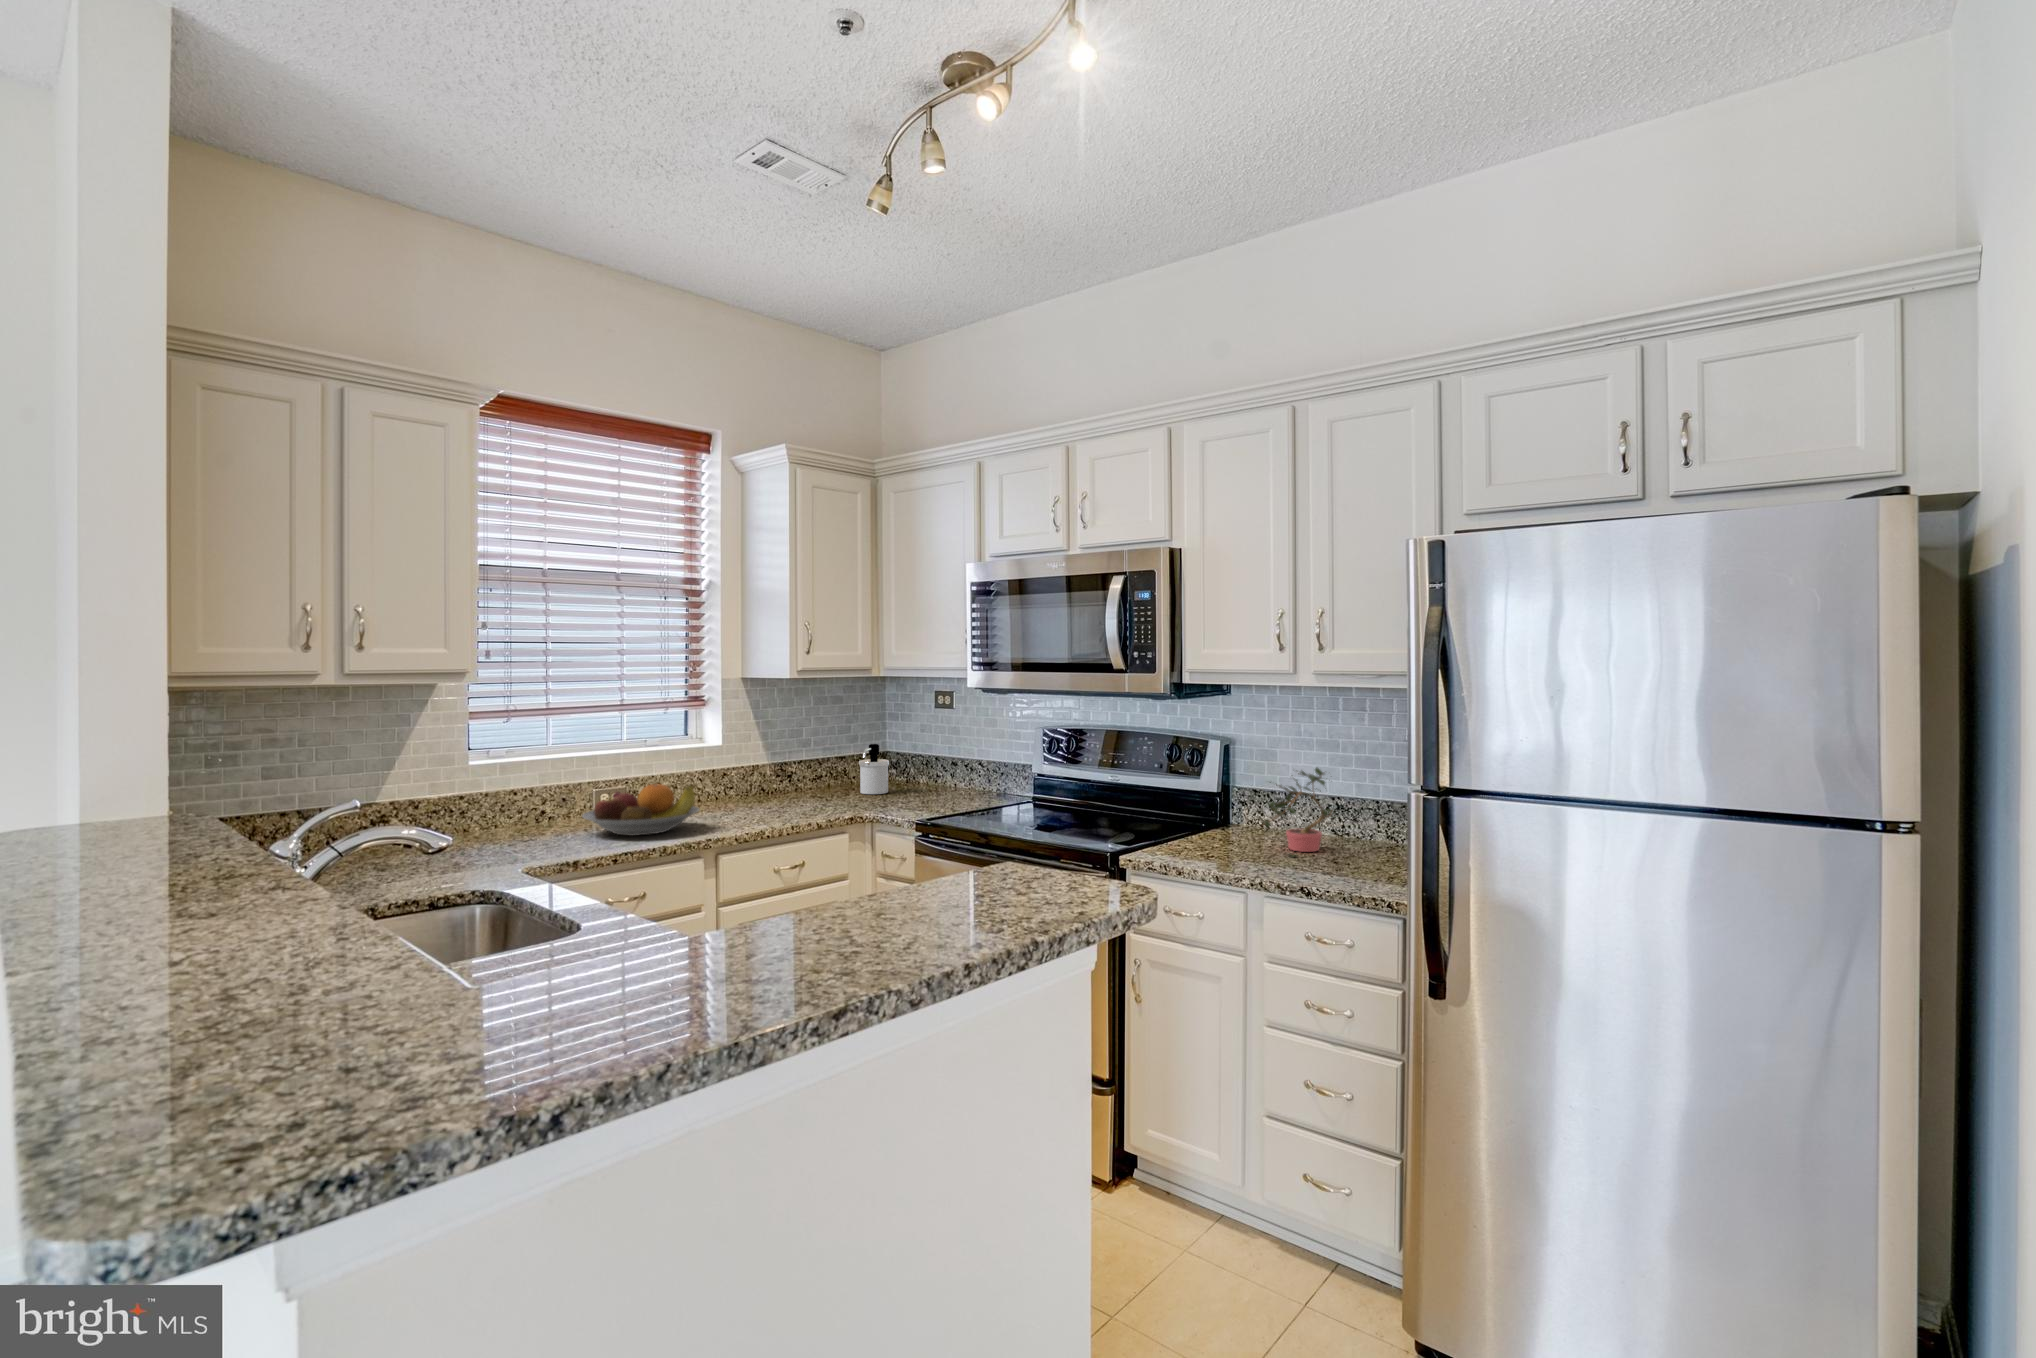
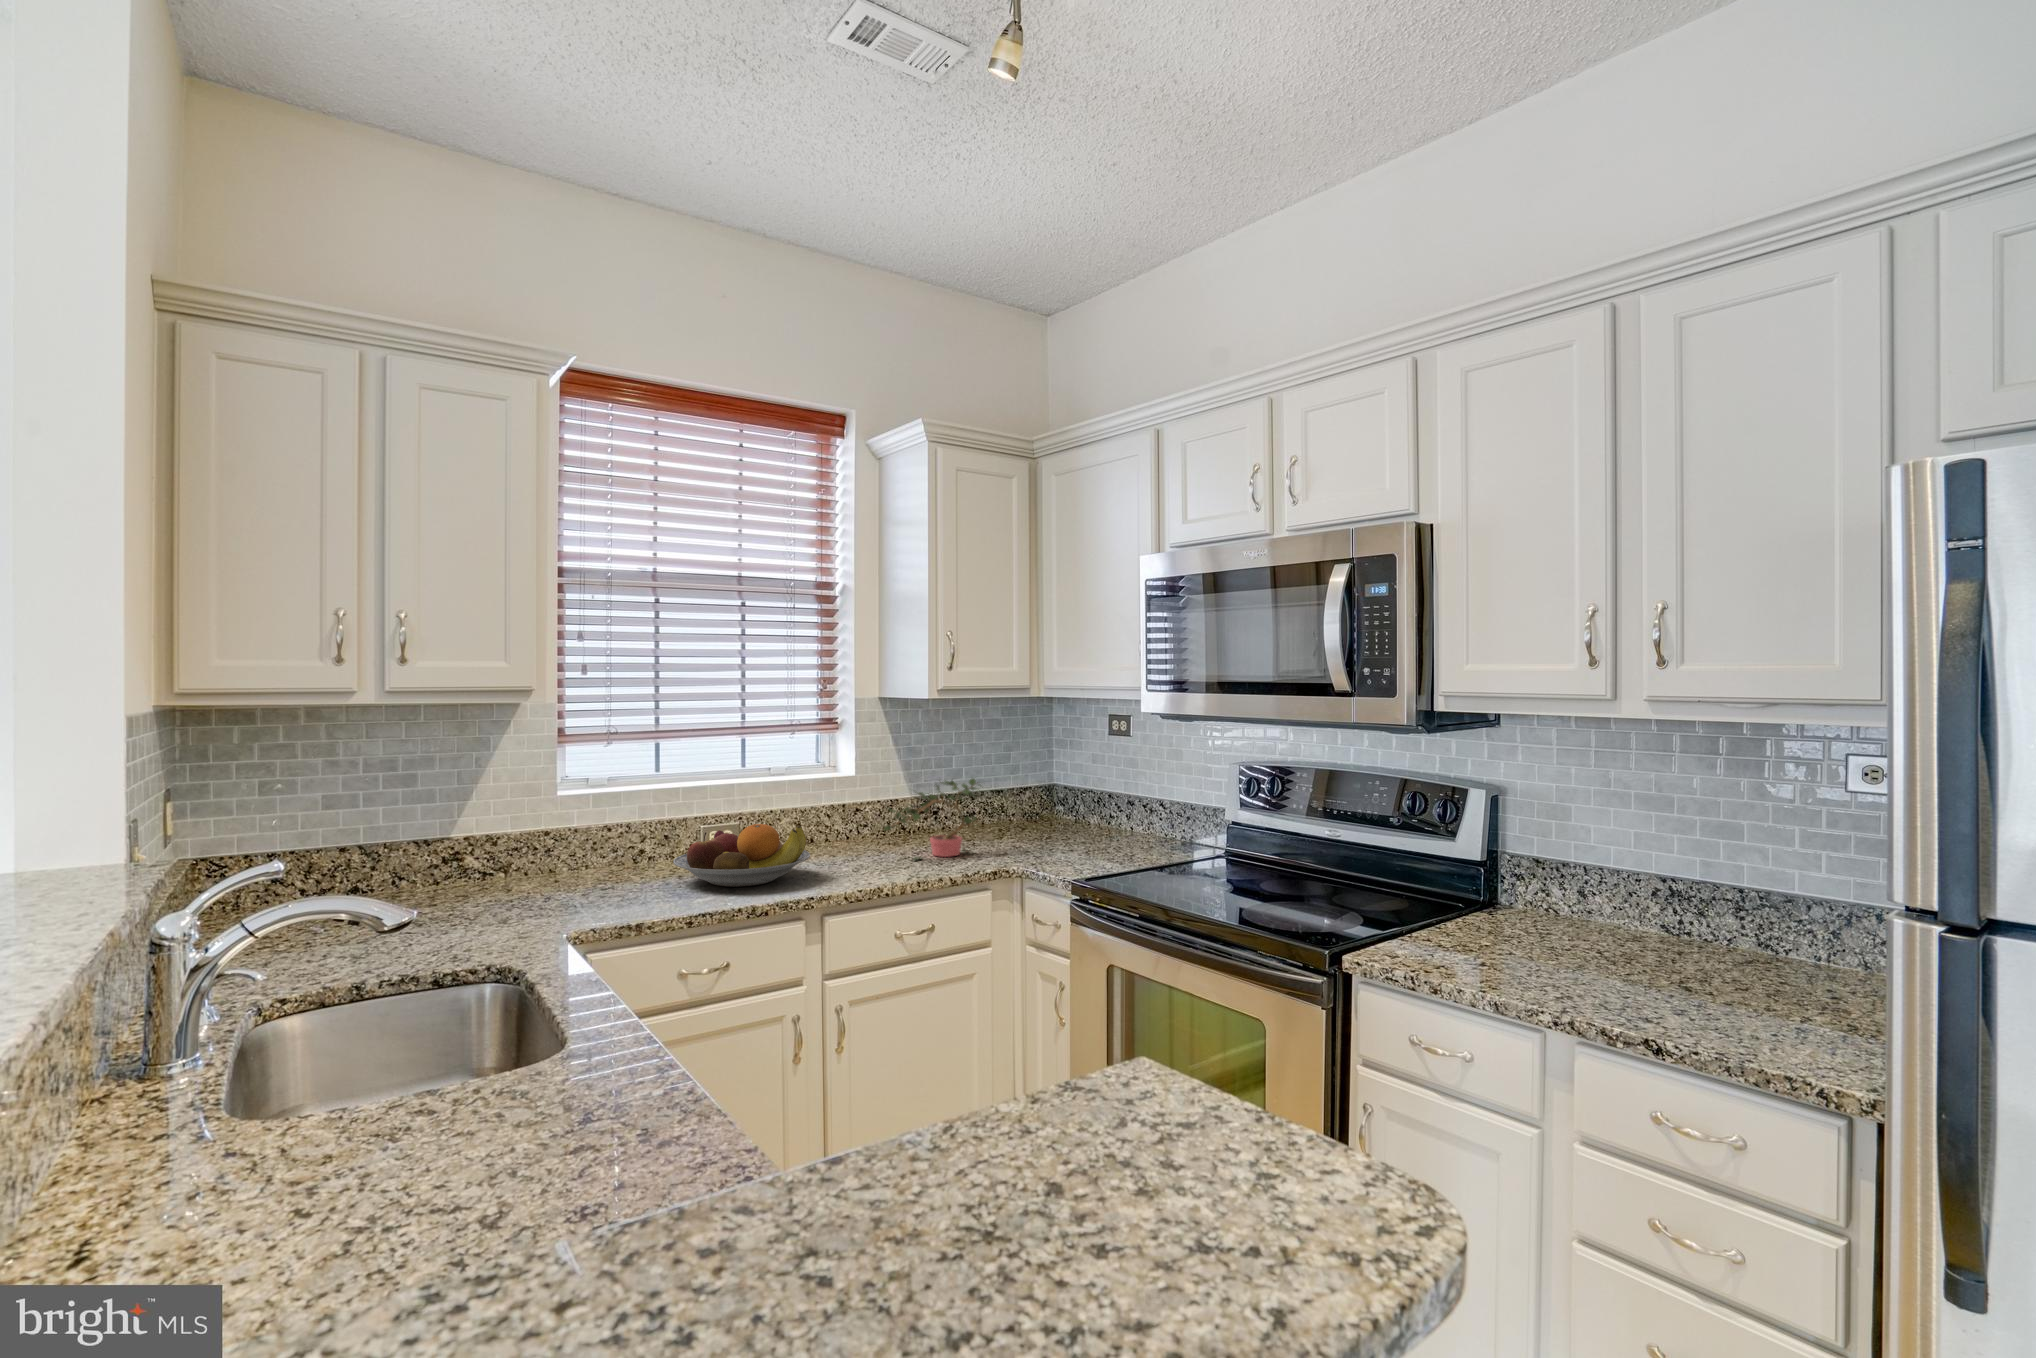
soap dispenser: present [859,744,889,794] -> none [1015,777,1050,837]
potted plant: present [1263,768,1334,857] -> present [883,778,978,860]

